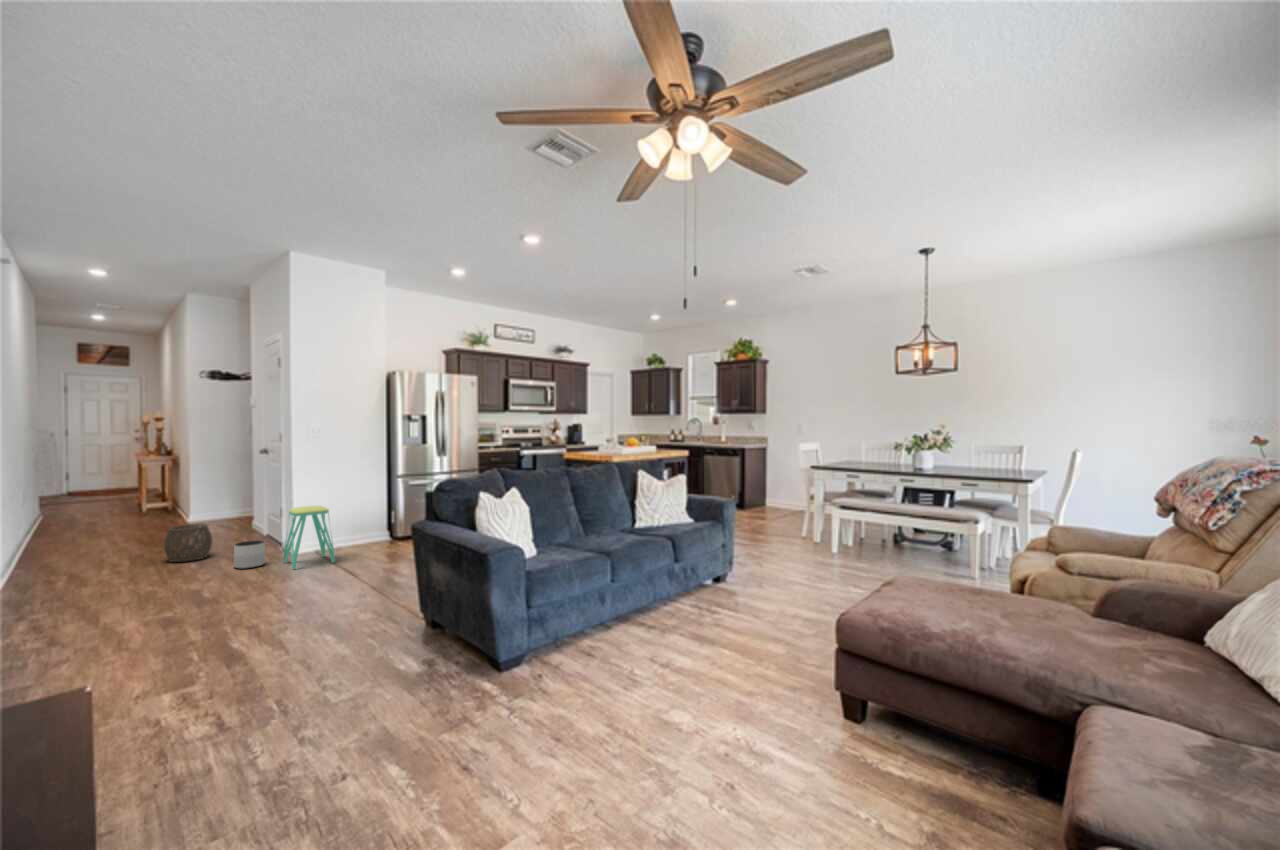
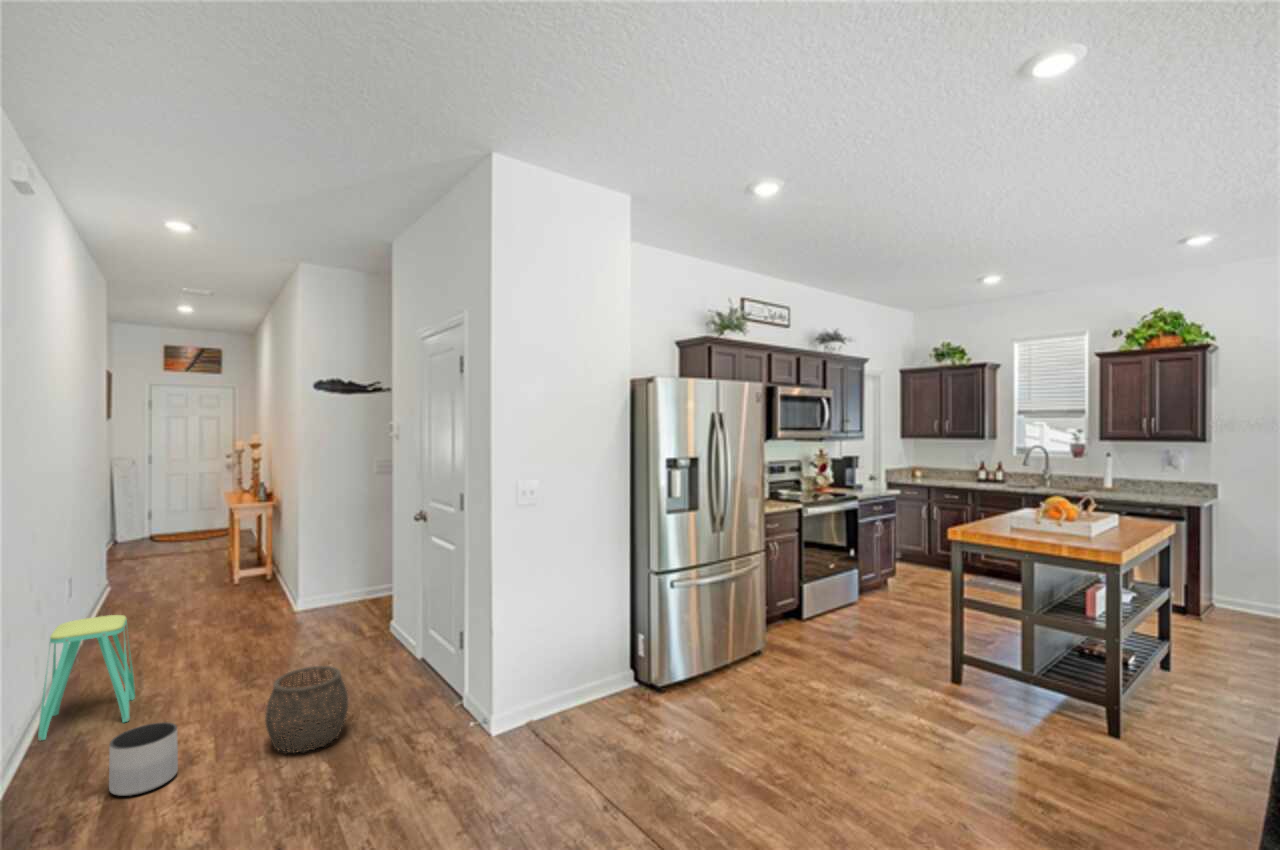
stool: present [283,506,335,569] -> present [38,615,135,740]
planter: present [234,540,265,569] -> present [109,722,178,796]

